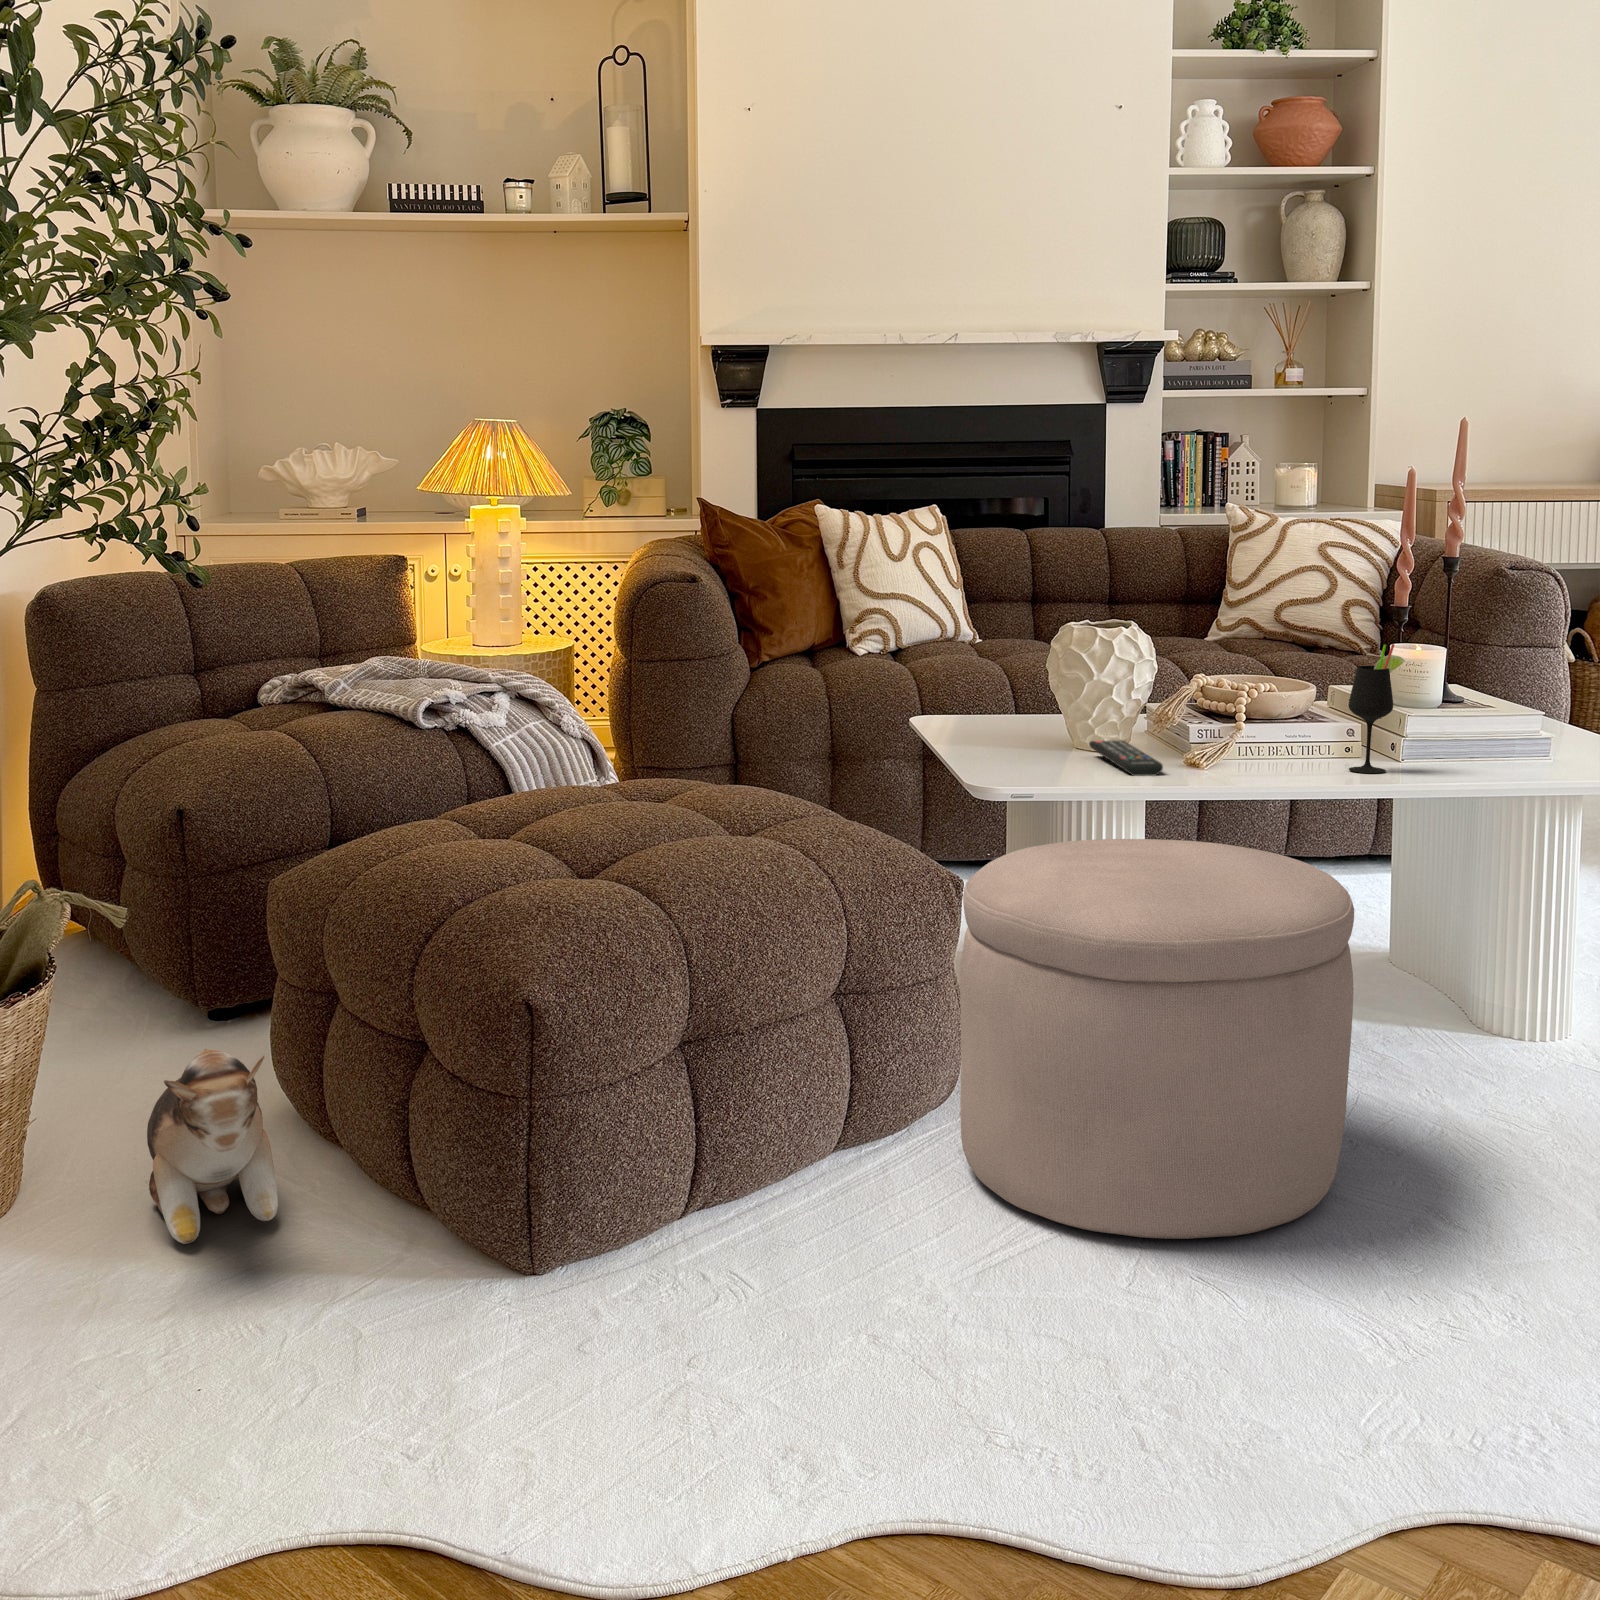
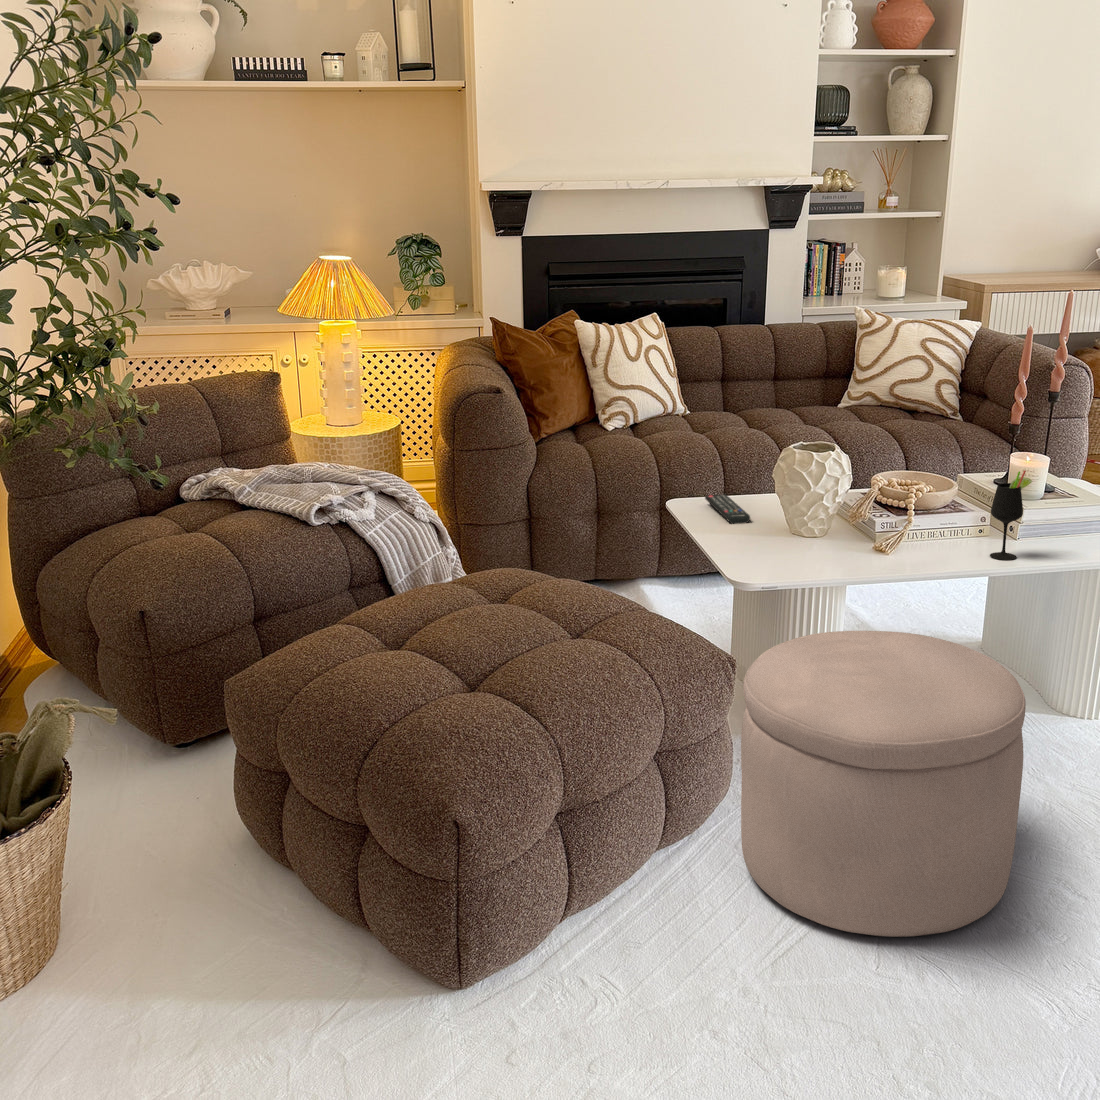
remote control: present [1089,740,1163,776] -> present [705,495,750,524]
plush toy: present [147,1049,278,1244] -> none [172,841,270,973]

